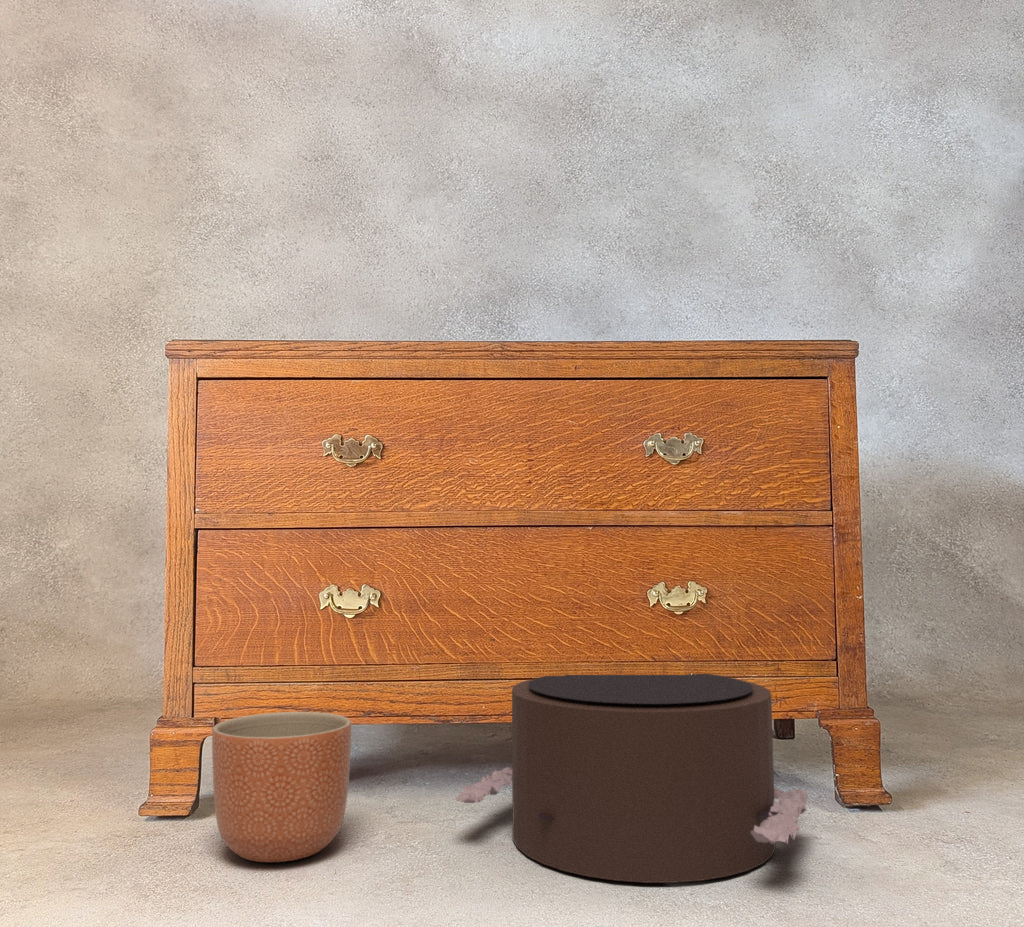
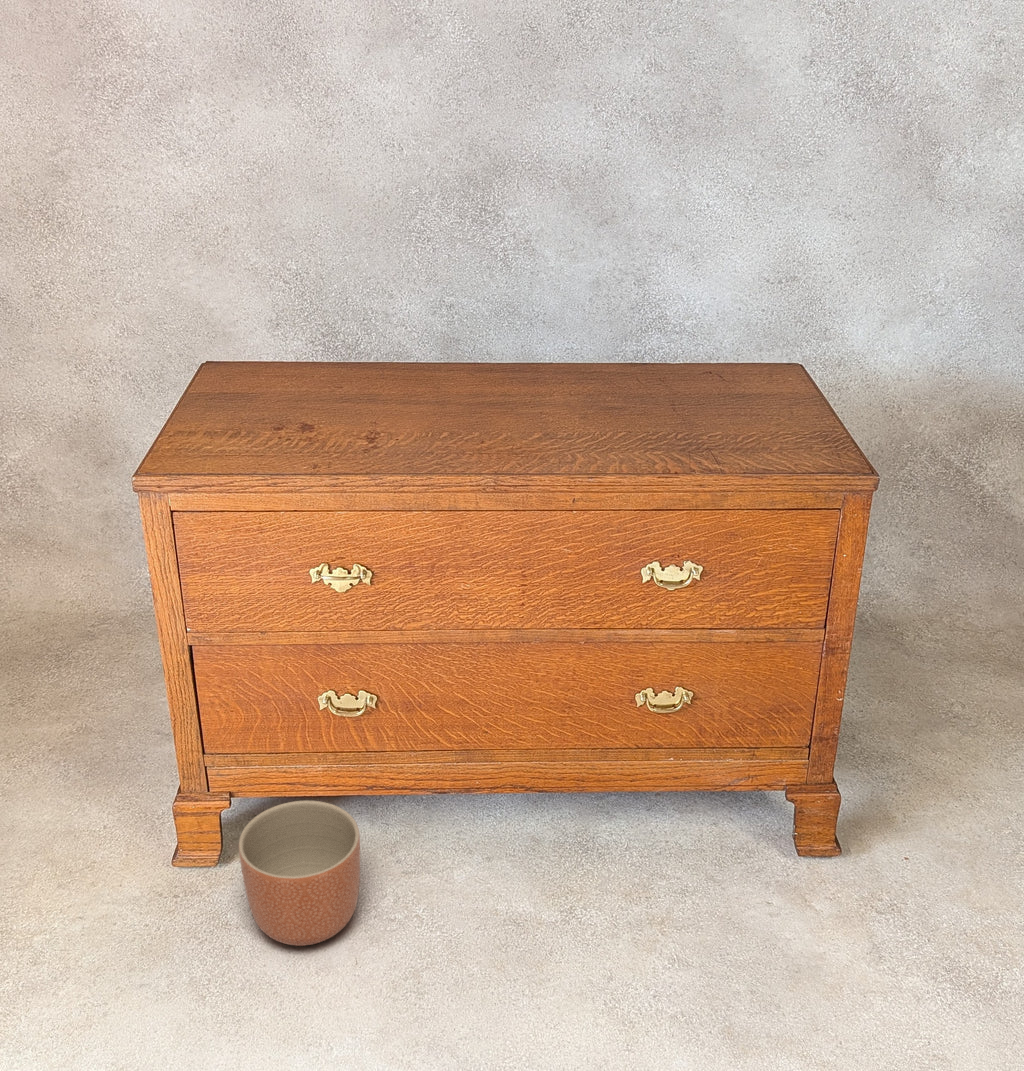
pouf: present [455,674,807,883] -> none [452,731,758,982]

